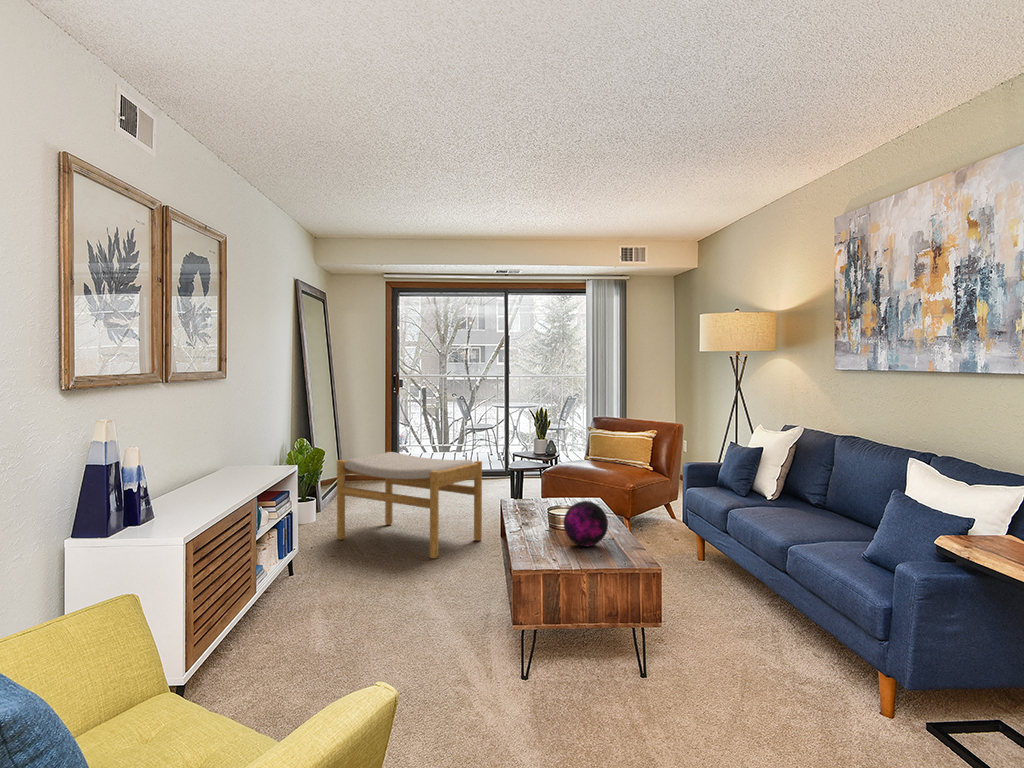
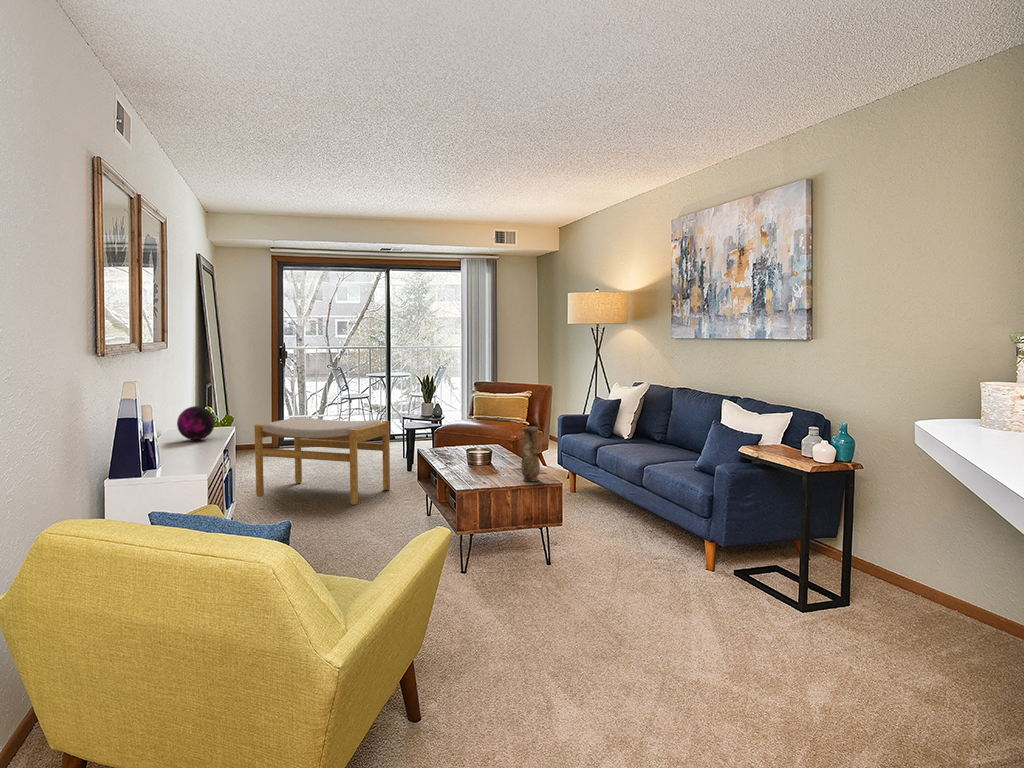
vase: none [609,487,634,562] -> present [521,427,540,481]
decorative orb: present [564,501,608,546] -> present [177,406,214,440]

